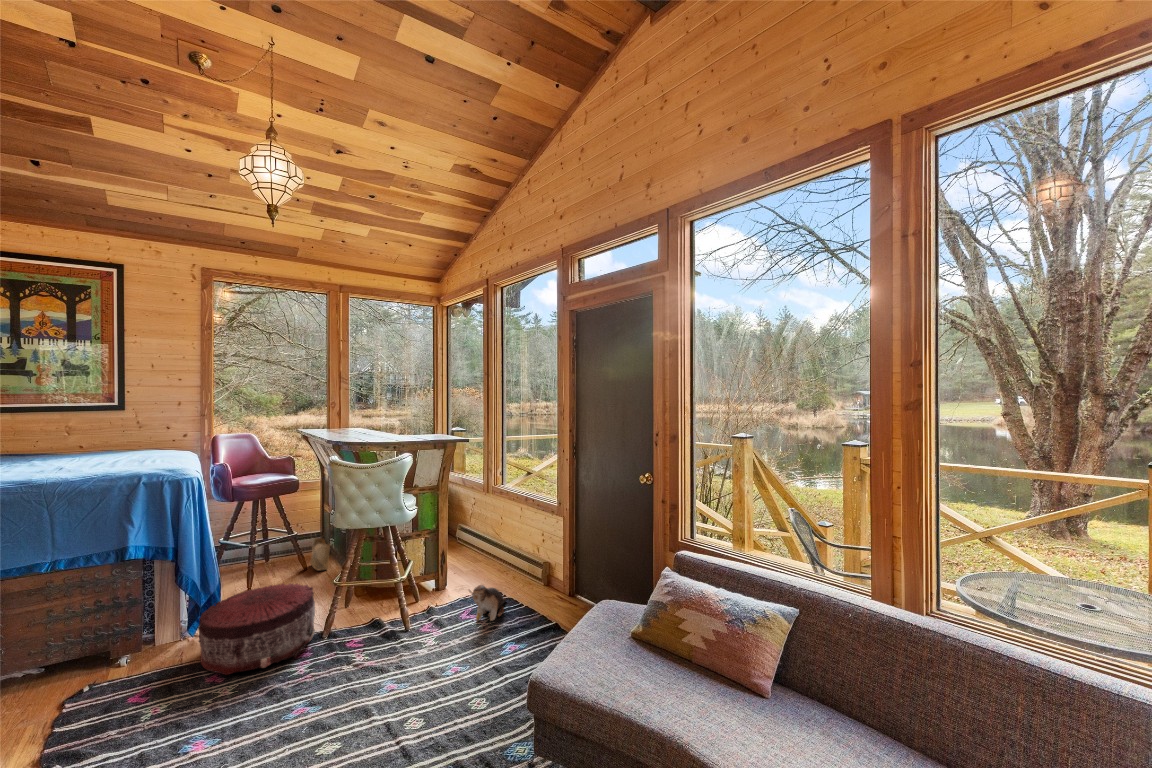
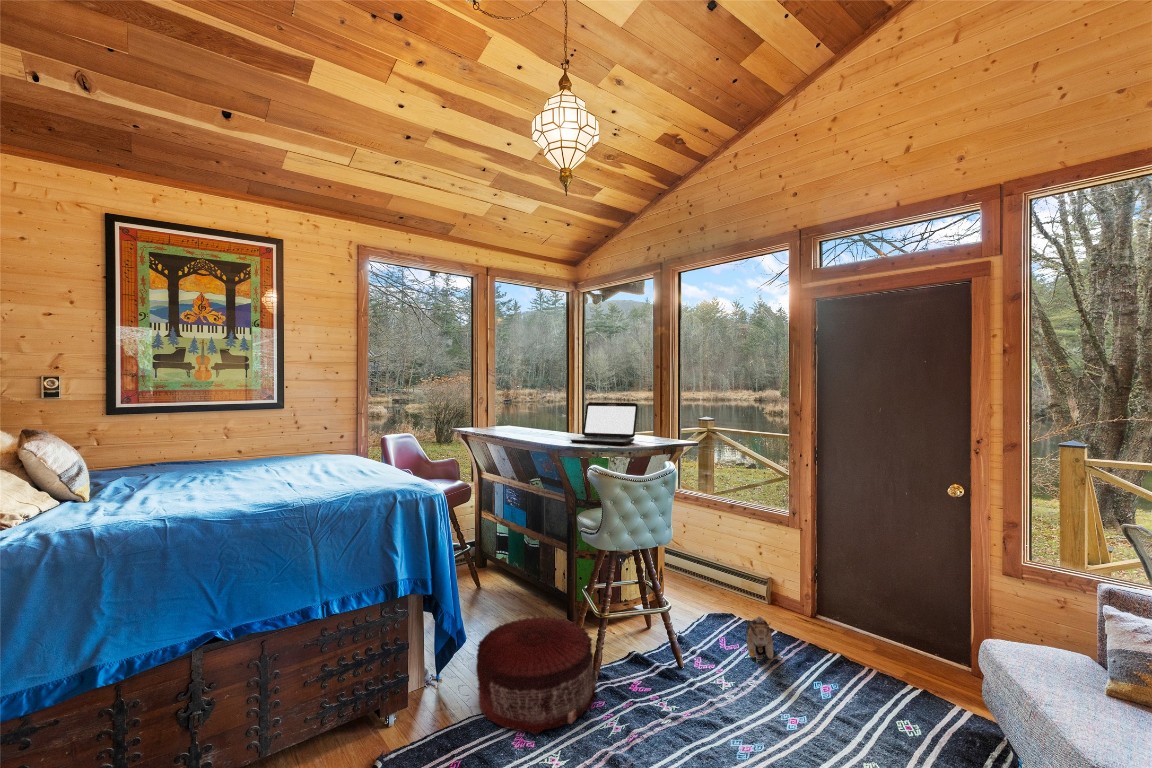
laptop: none [342,401,408,438] -> present [571,402,638,445]
woven basket: present [310,538,330,571] -> none [487,543,516,596]

